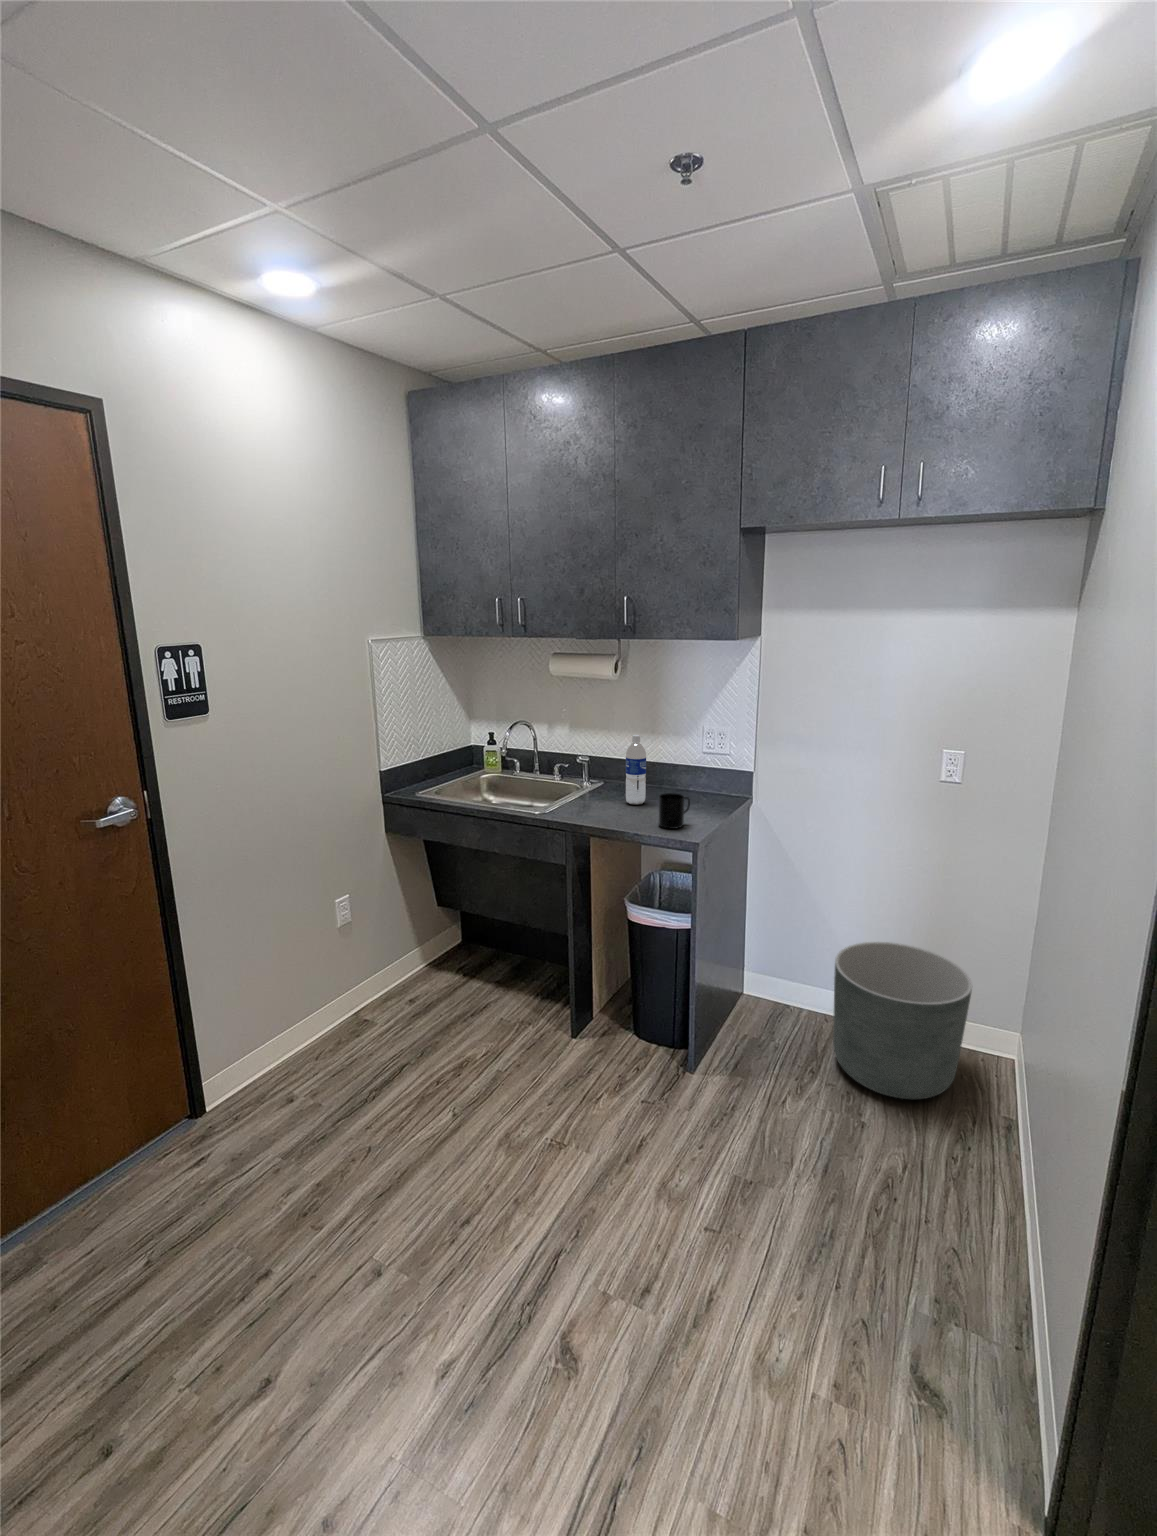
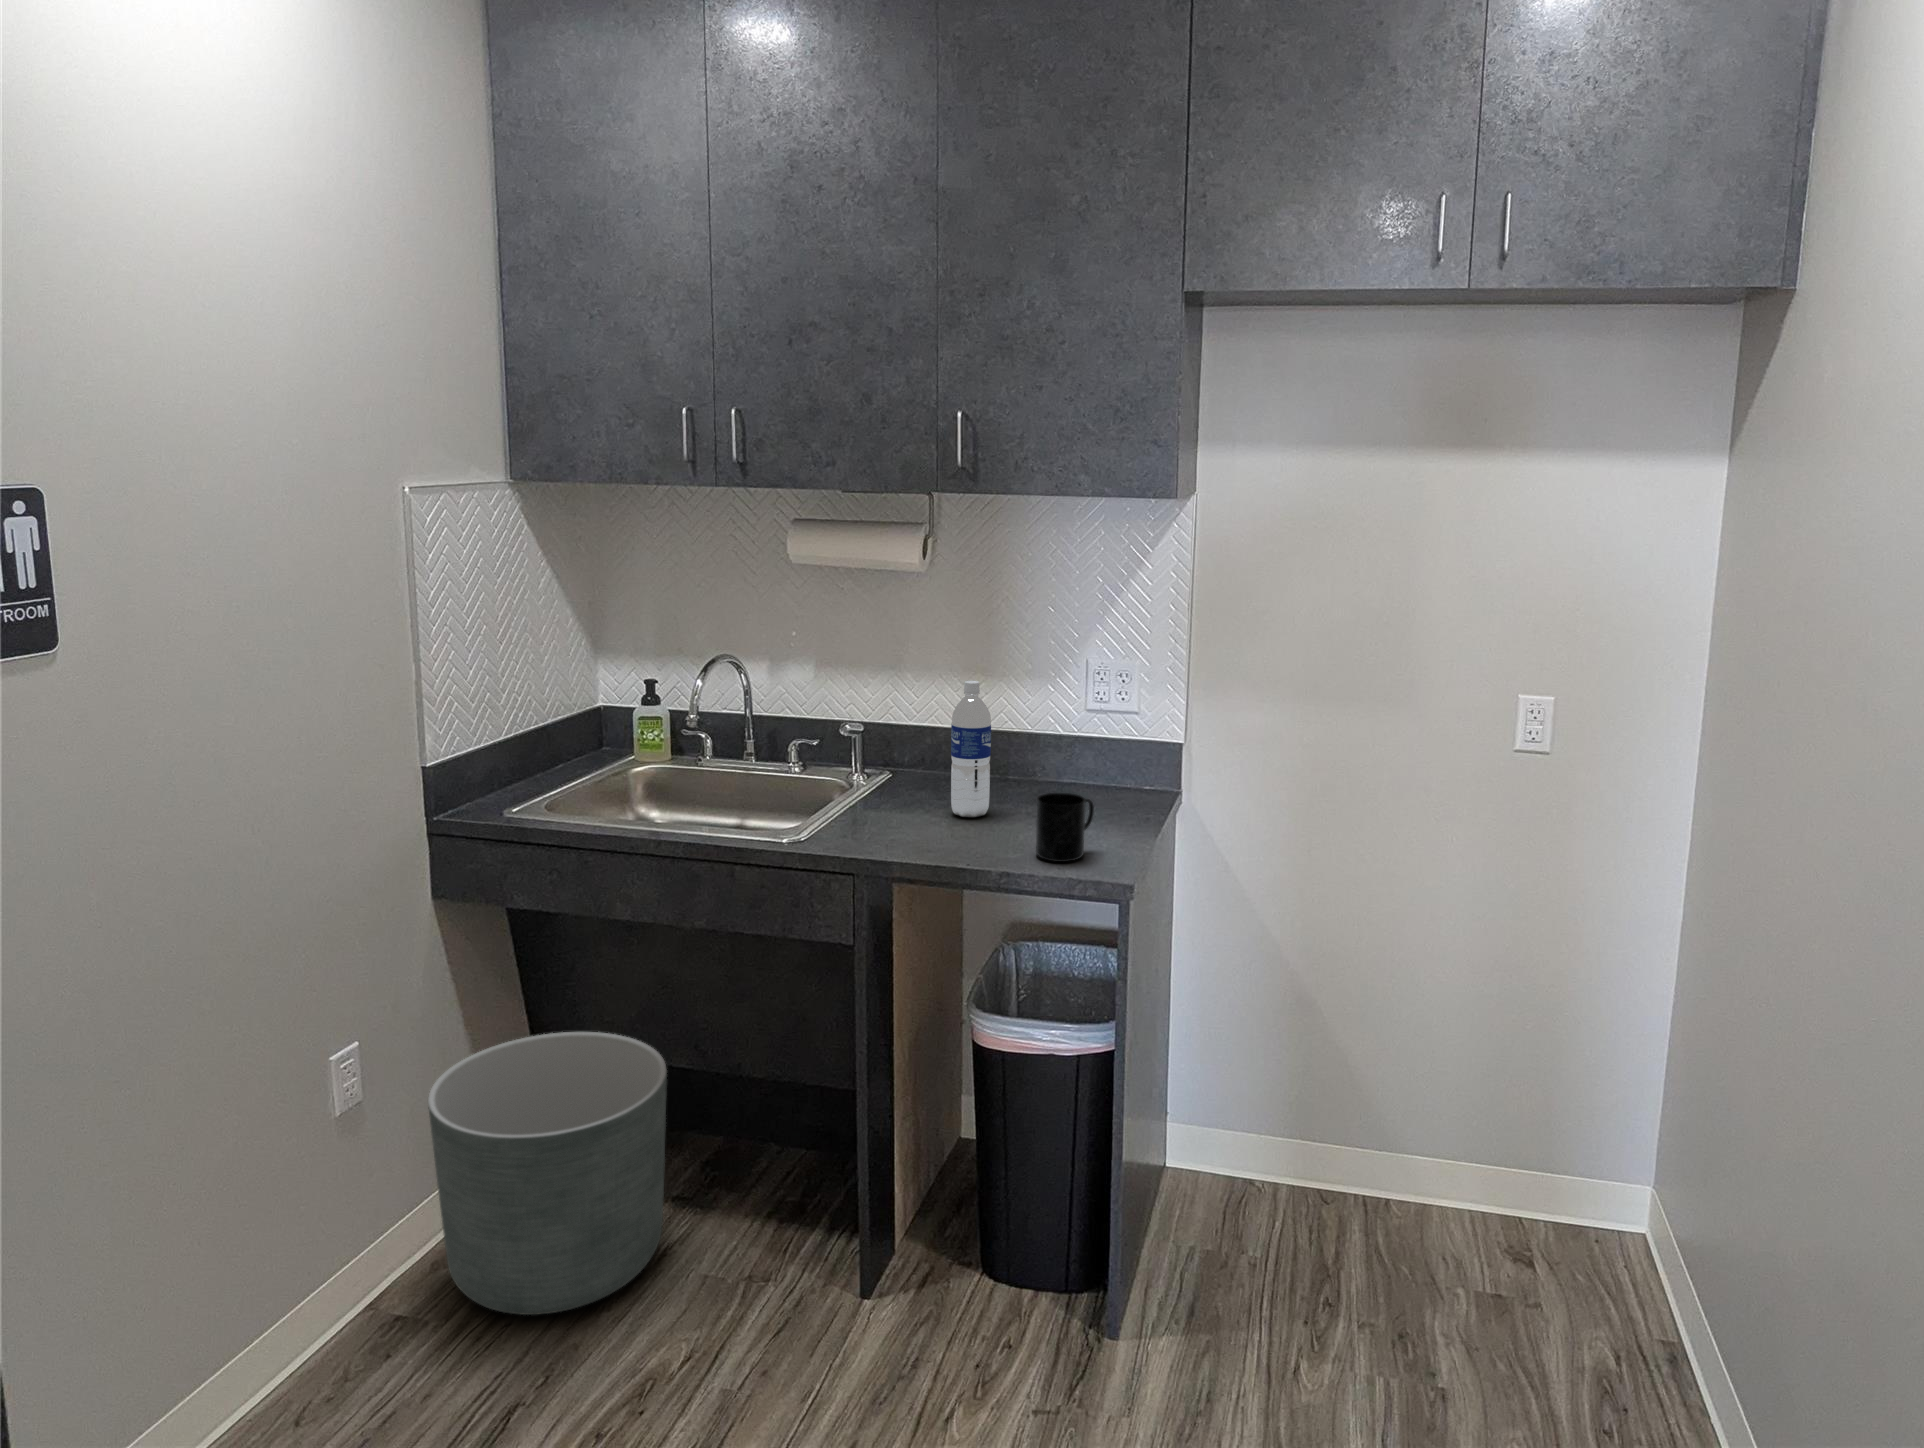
planter: present [833,942,972,1099] -> present [428,1032,667,1315]

